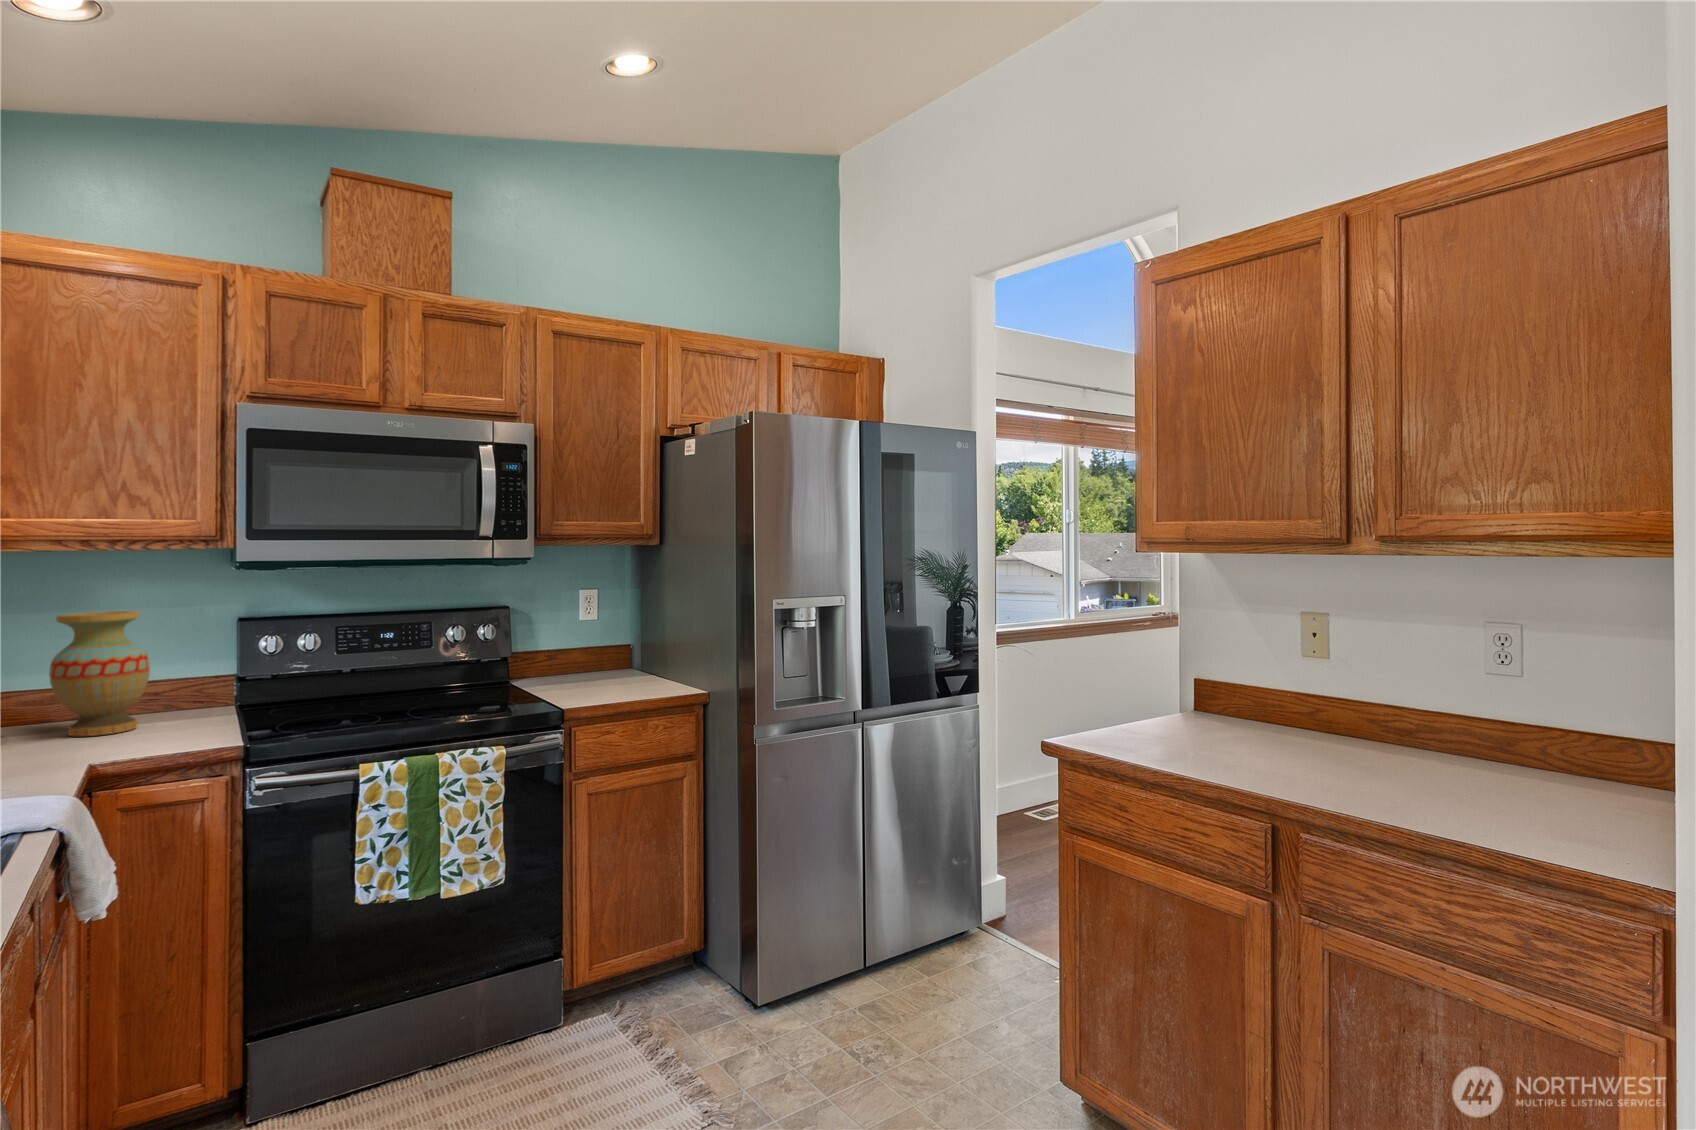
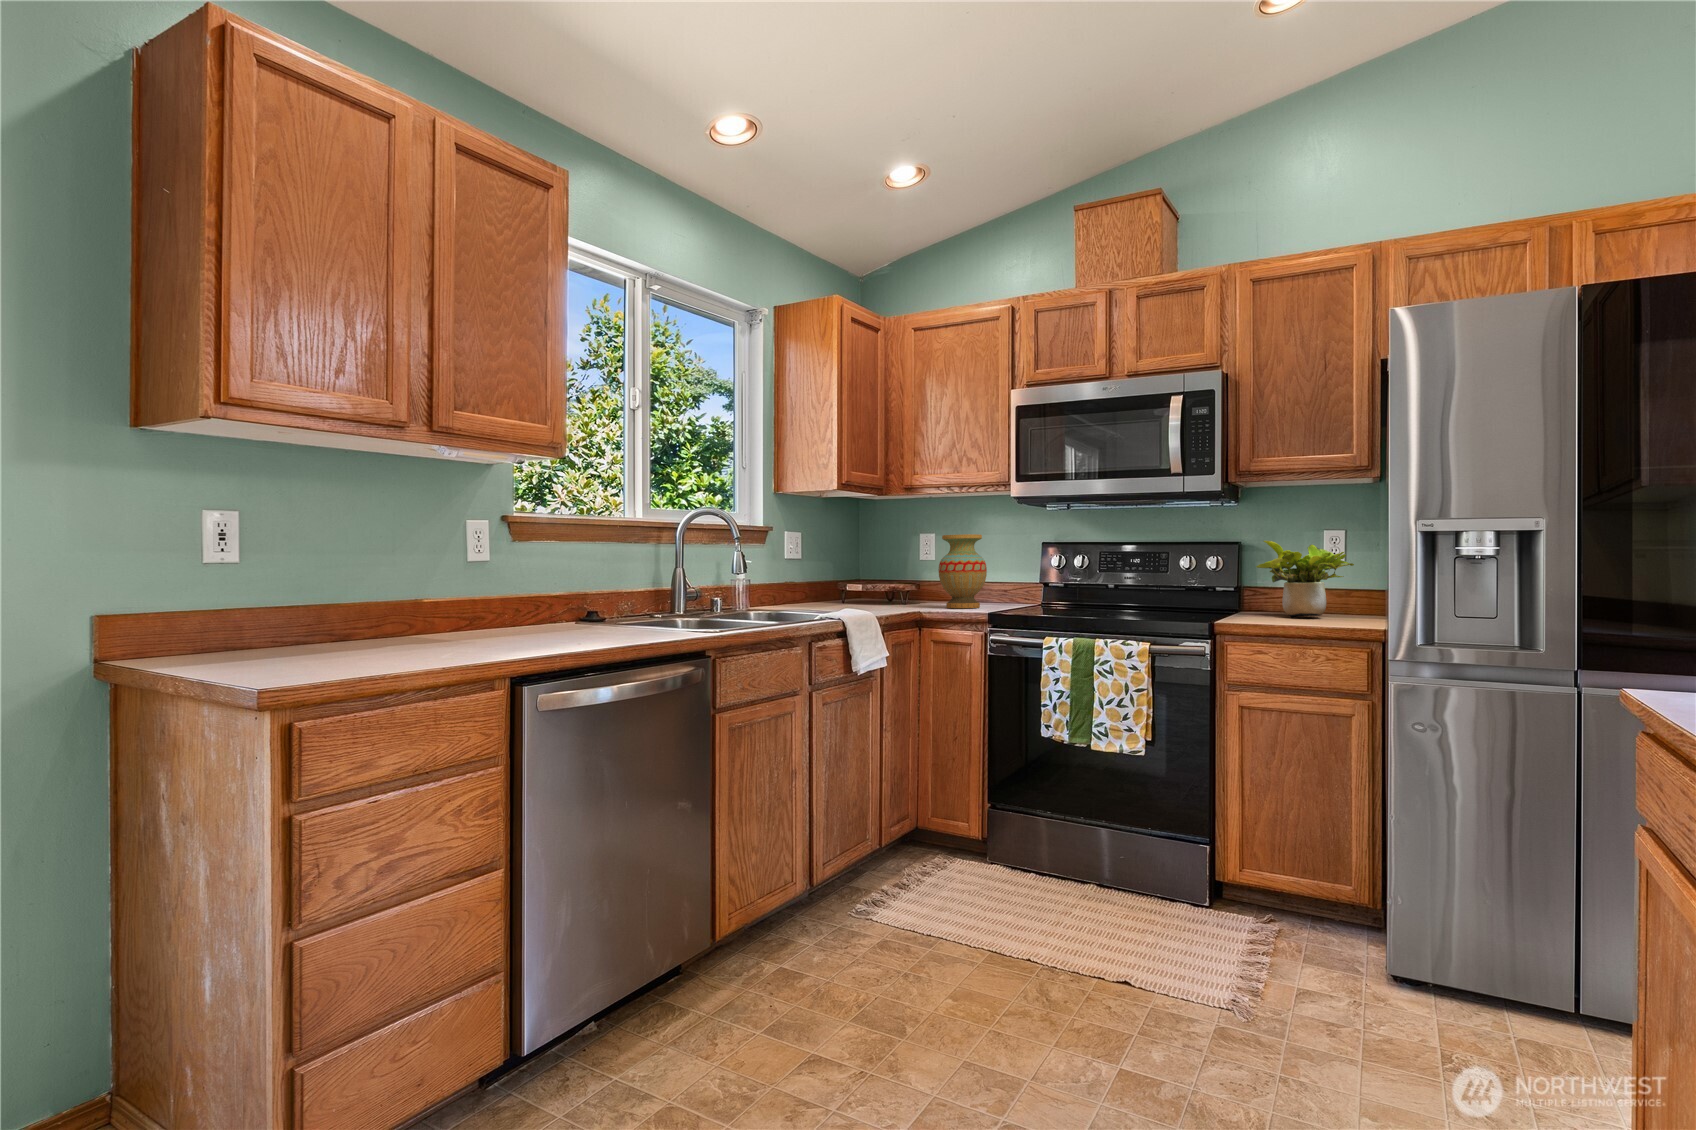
potted plant: none [579,614,651,691] -> present [1256,541,1354,617]

